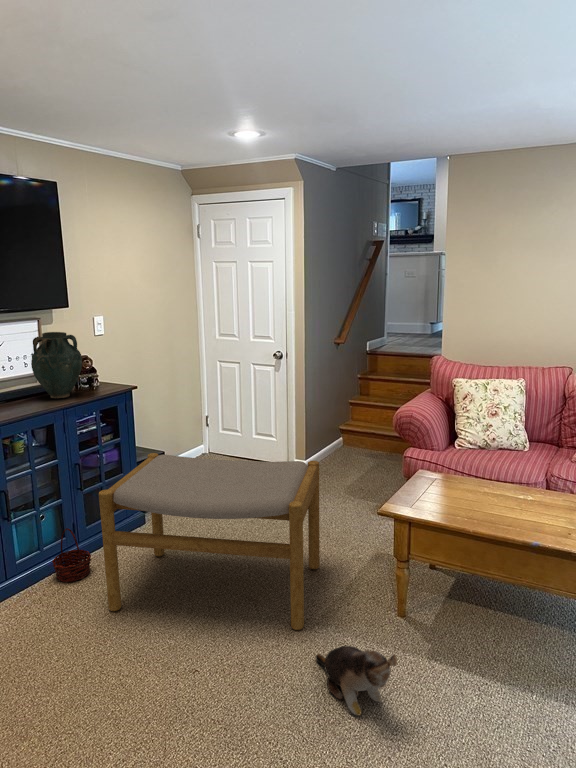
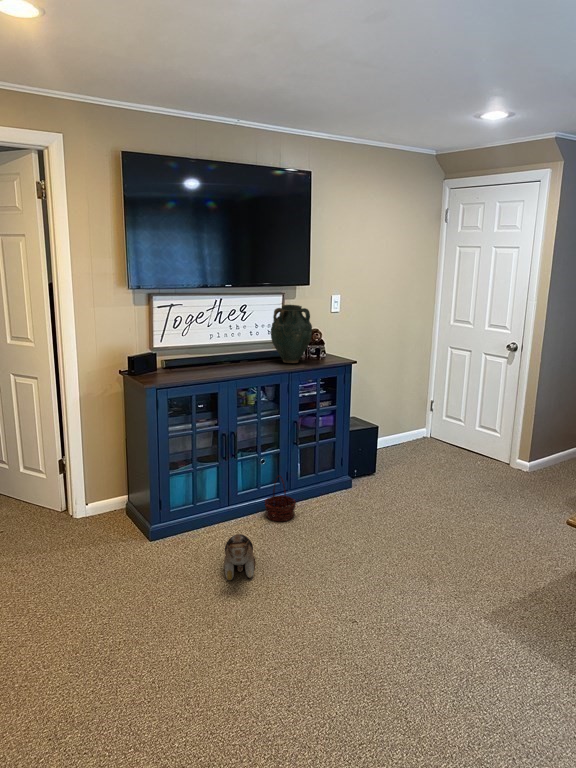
footstool: present [99,453,320,630] -> none [299,423,519,617]
plush toy: present [316,646,397,715] -> present [224,534,255,580]

